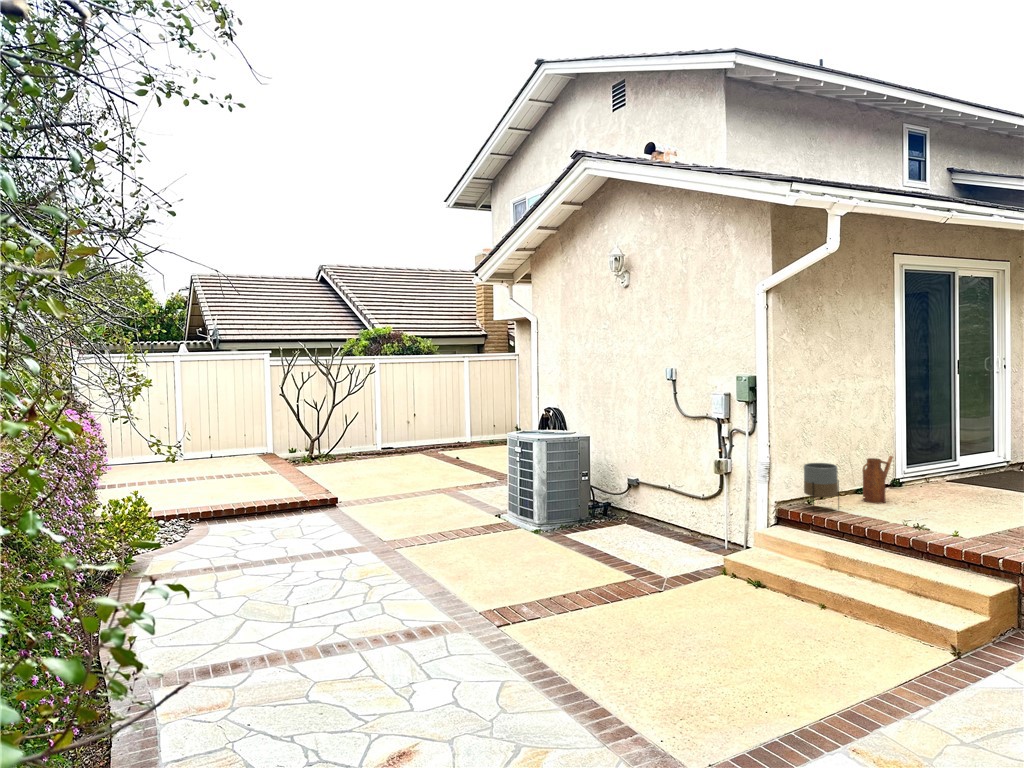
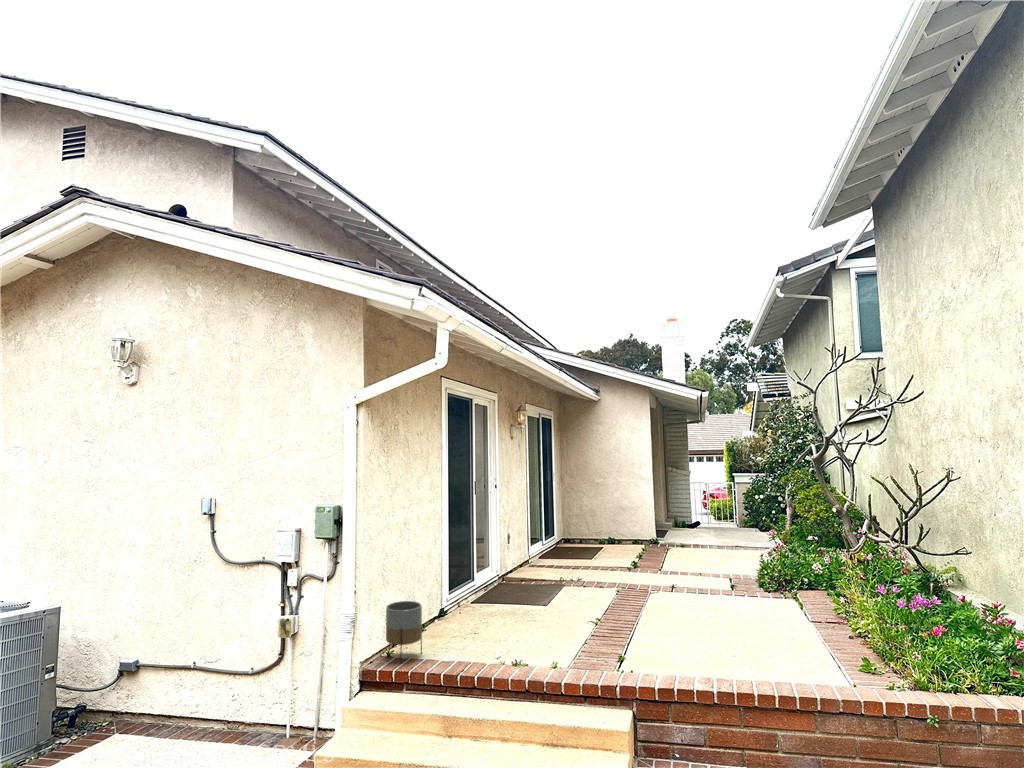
watering can: present [862,456,893,504] -> none [425,579,447,636]

